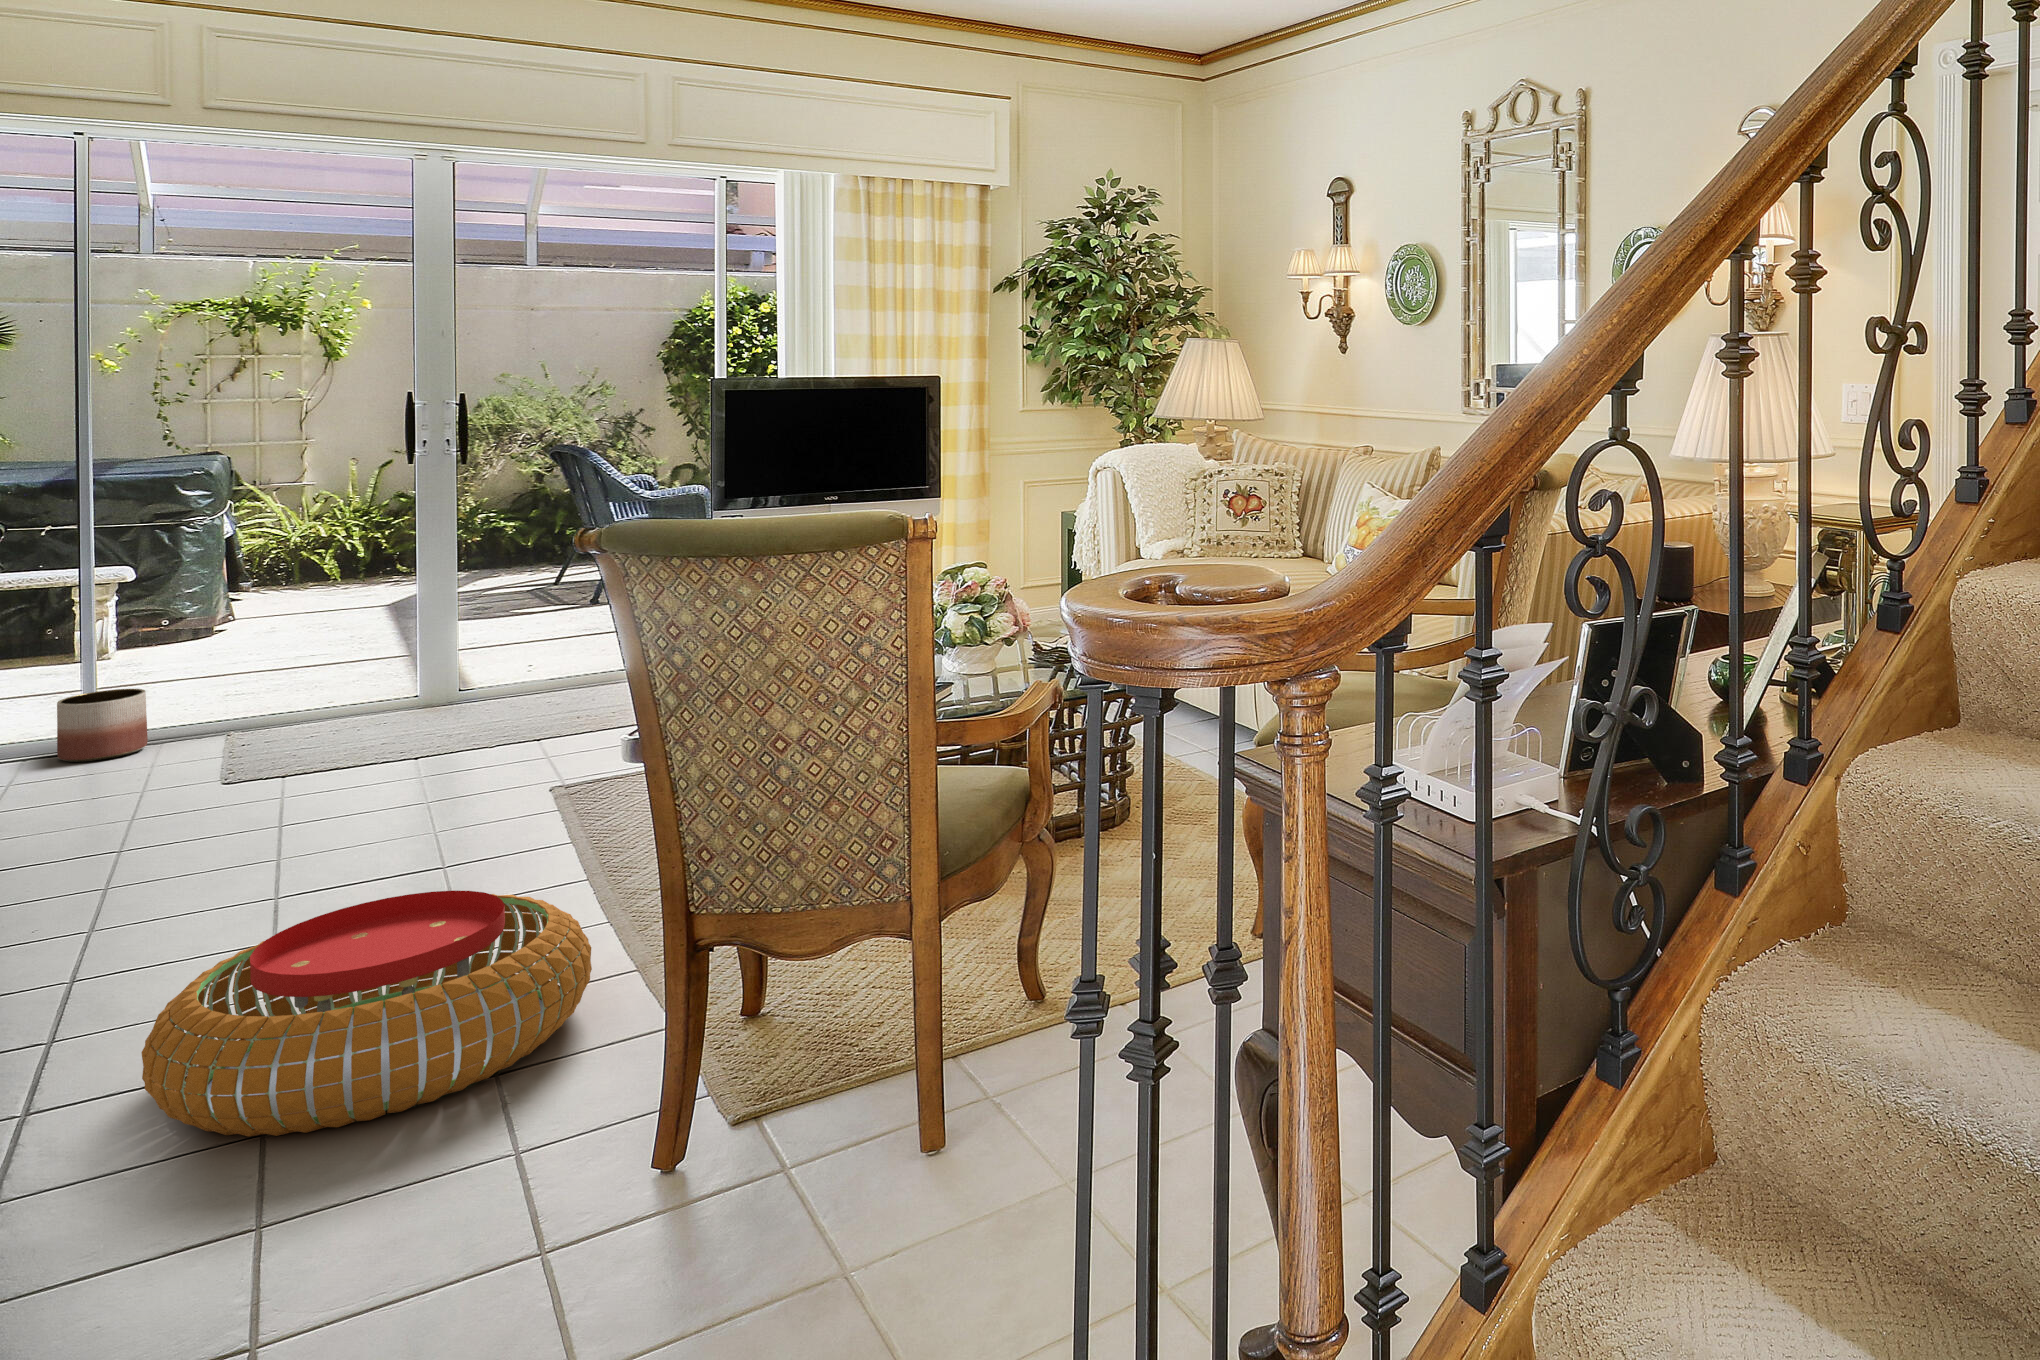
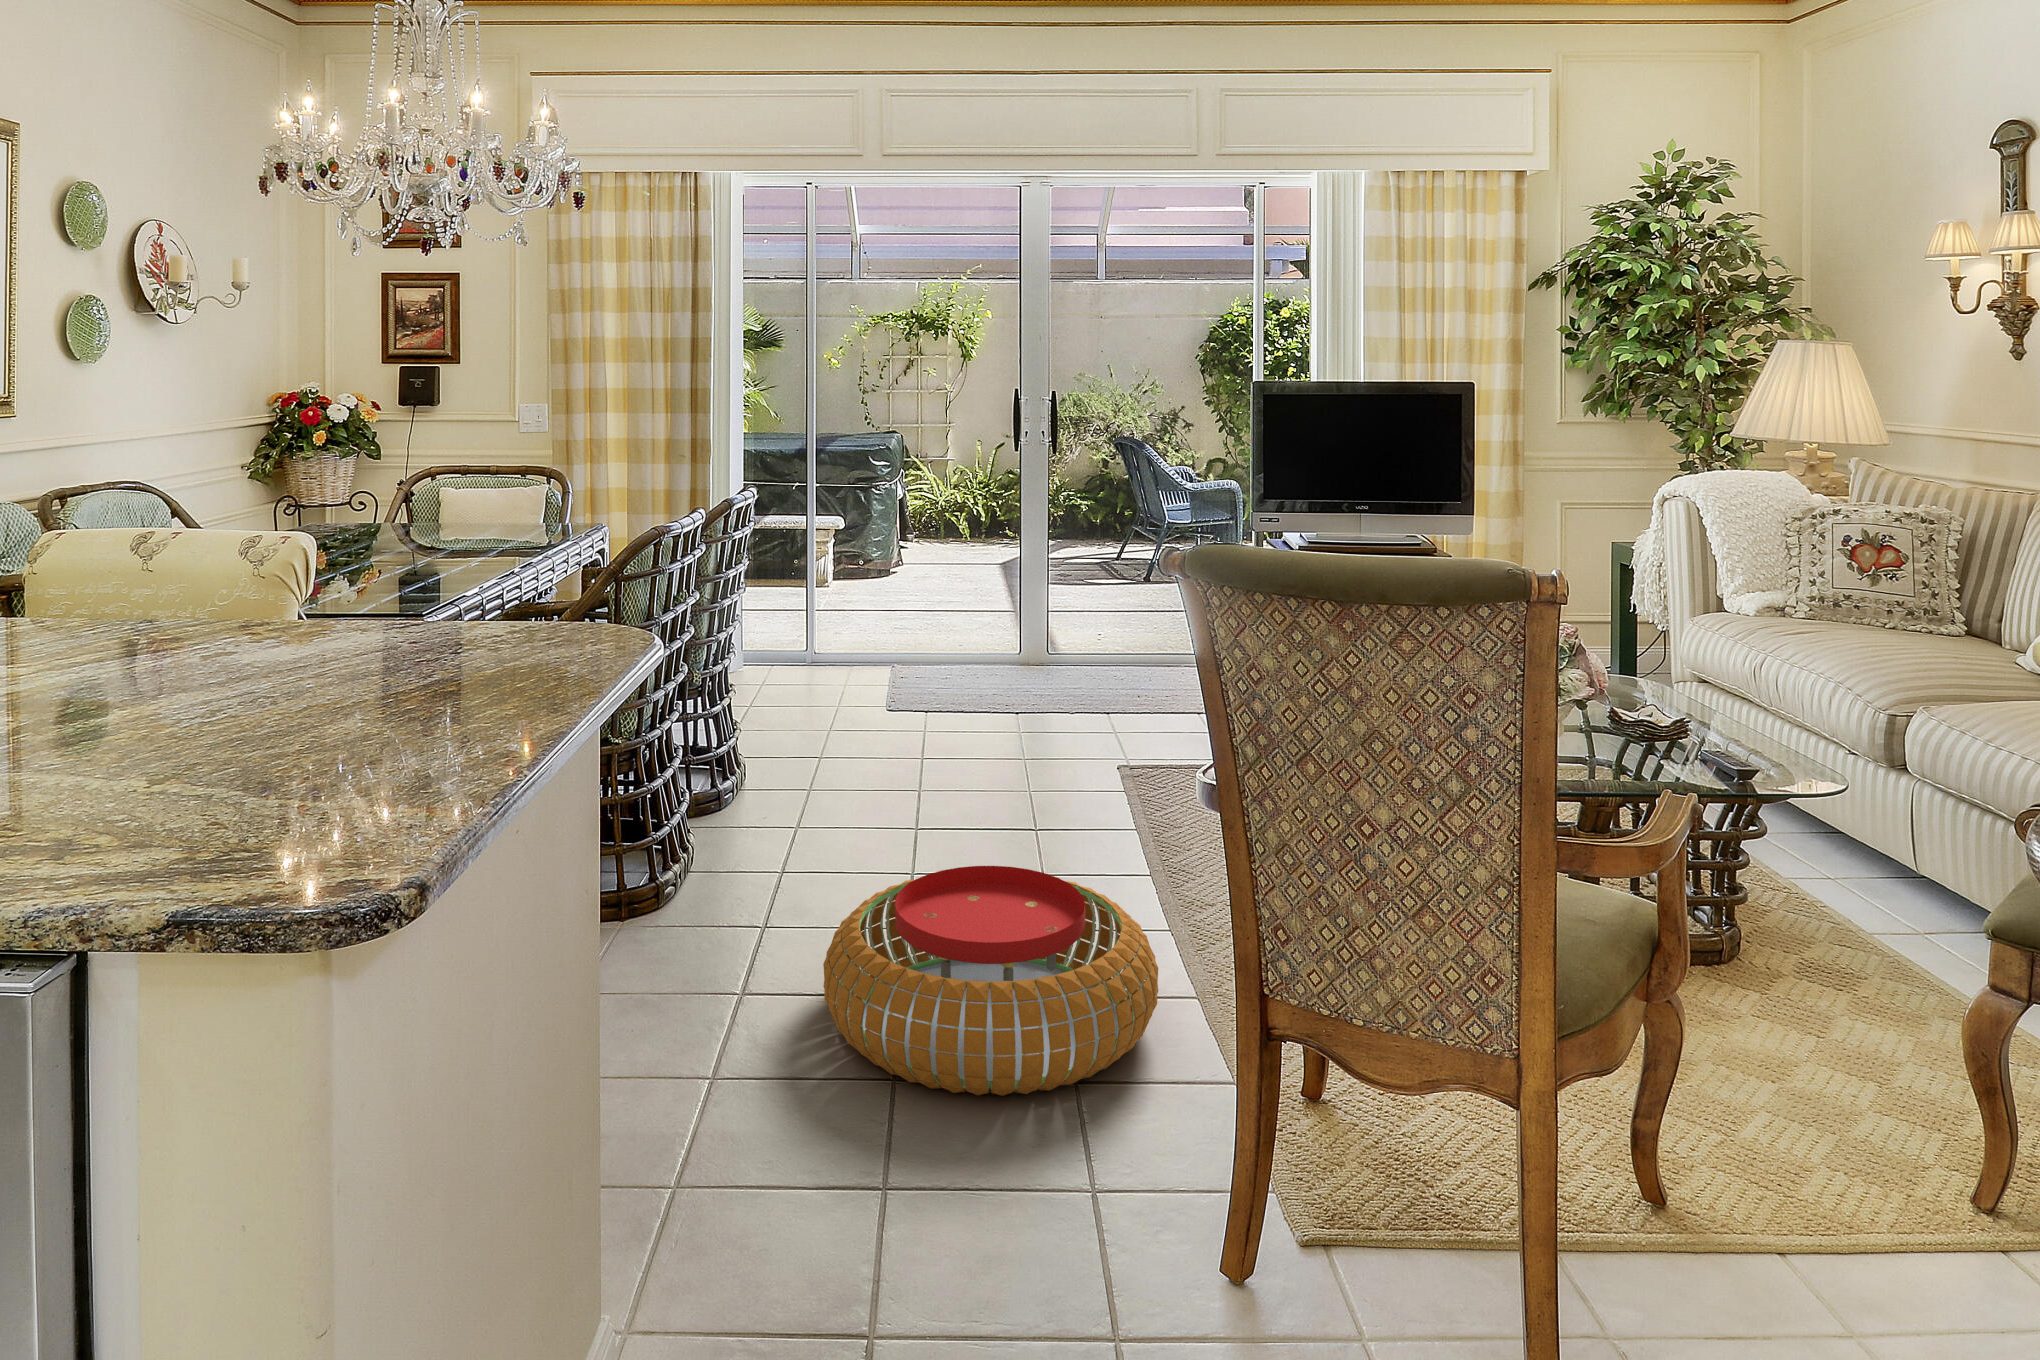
planter: present [57,689,148,762] -> none [800,612,850,666]

